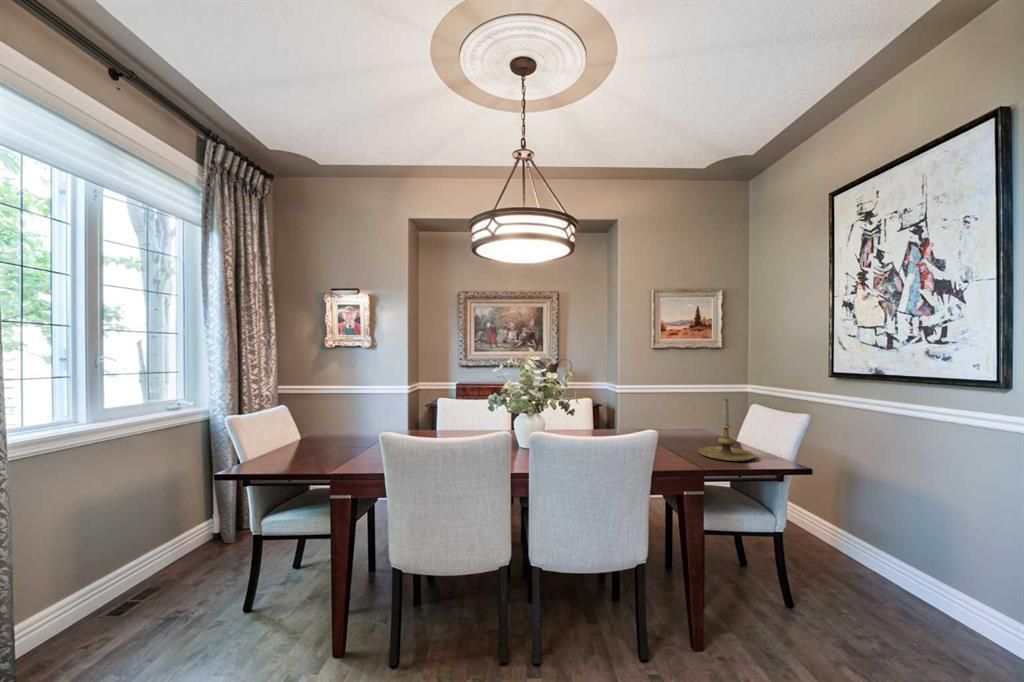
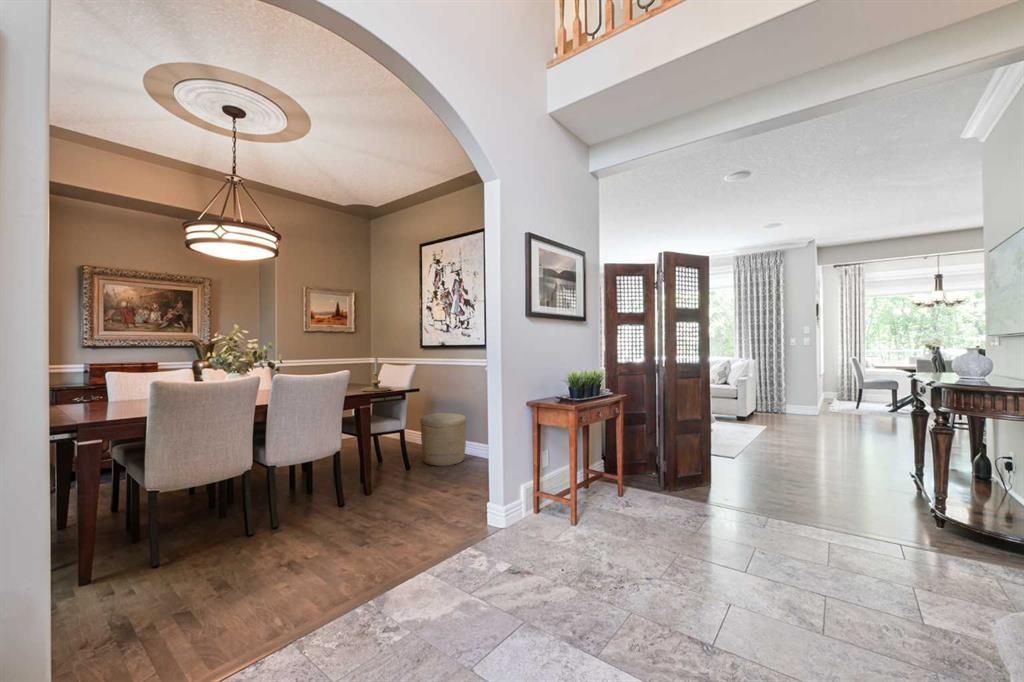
woven basket: none [827,505,948,633] -> present [420,413,467,466]

